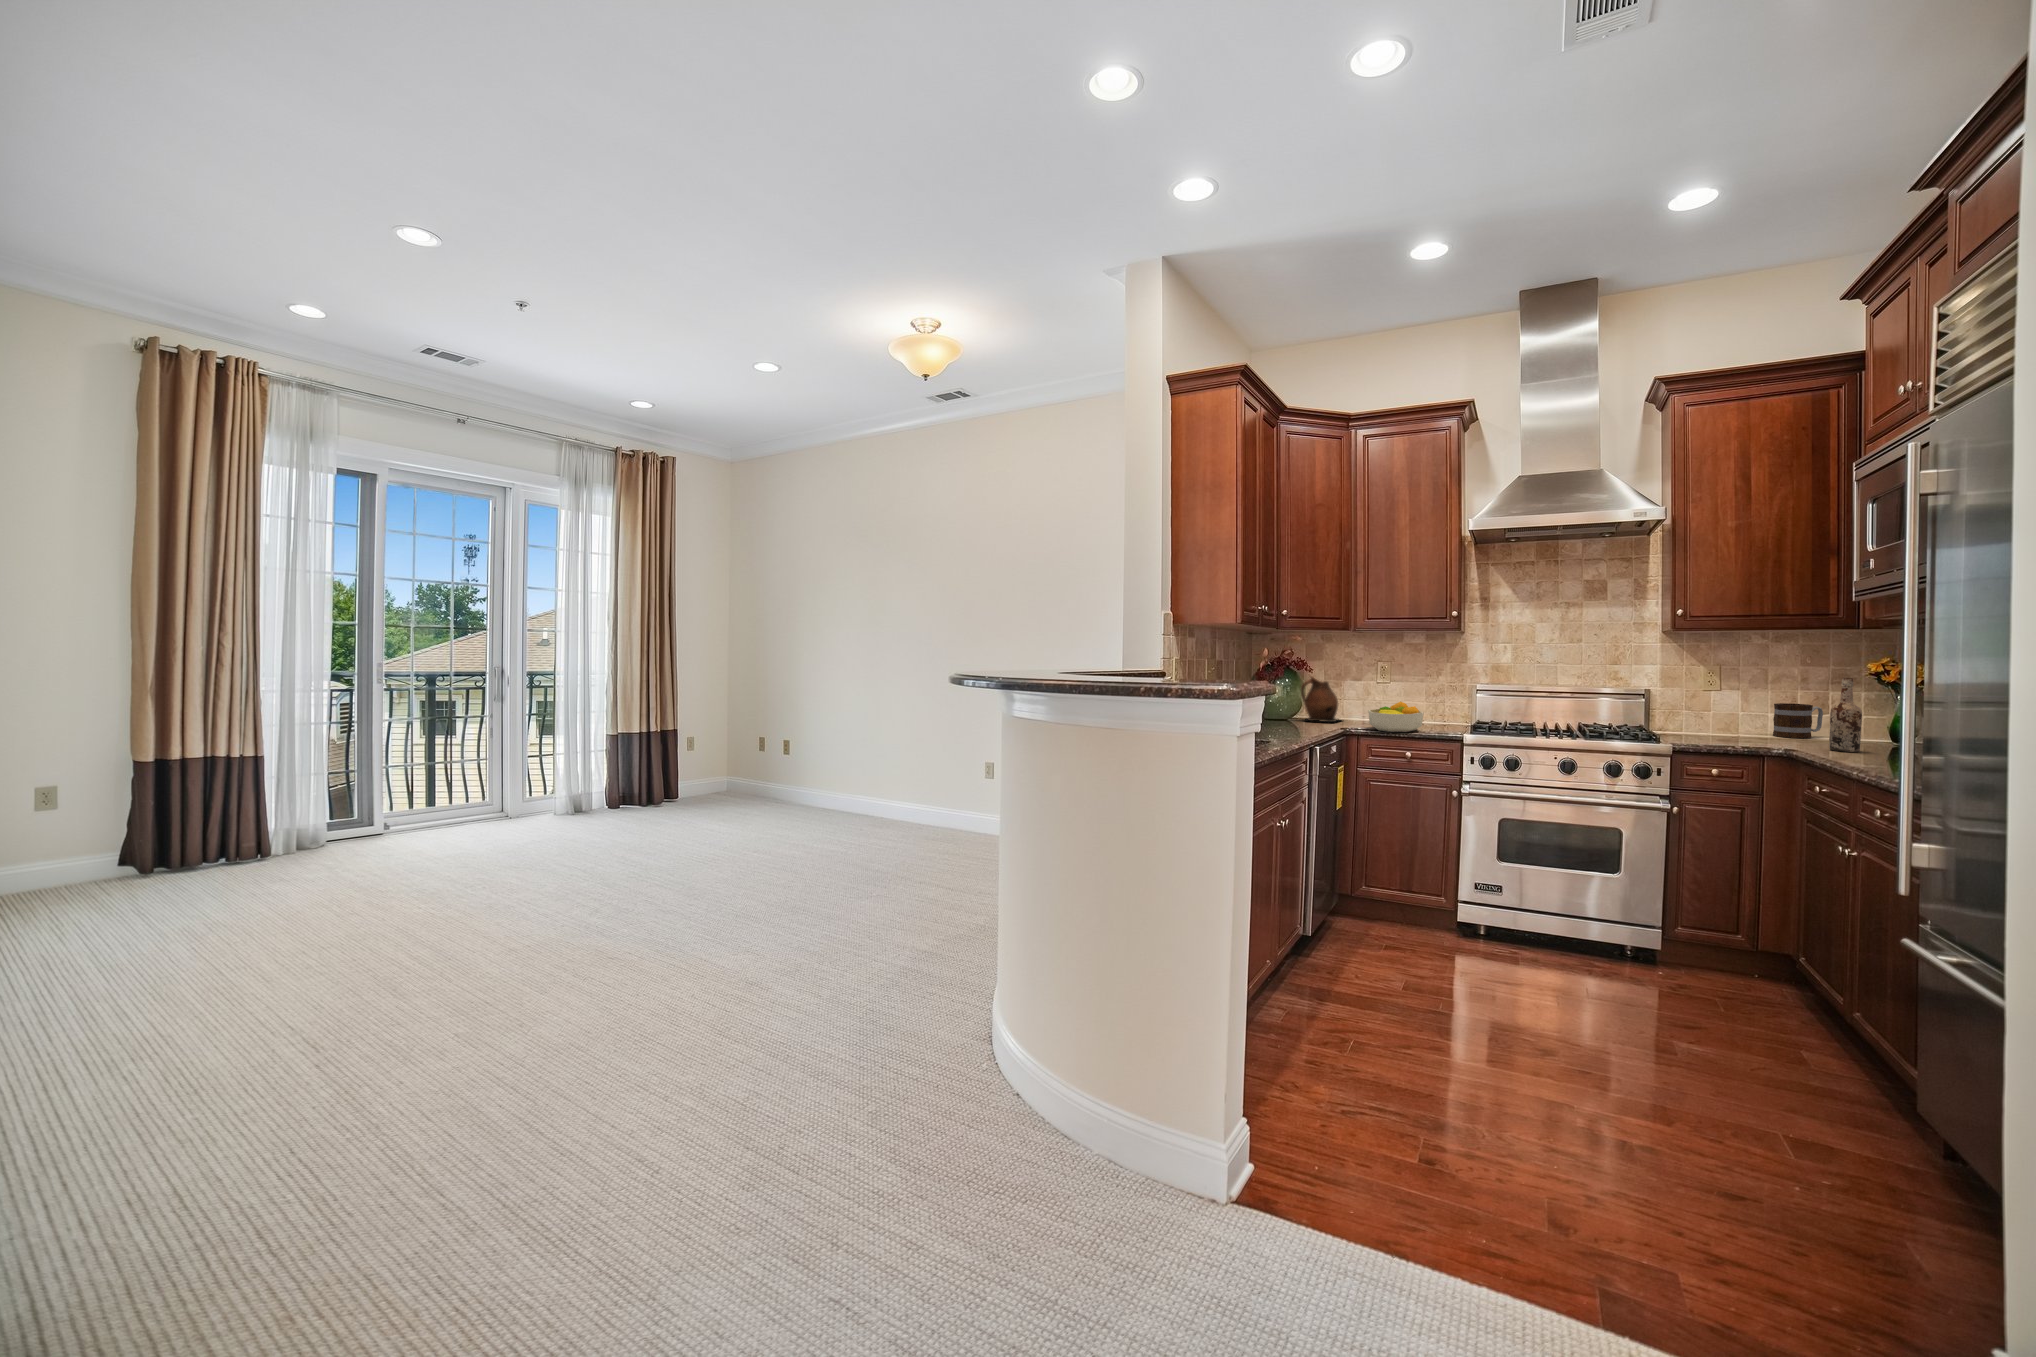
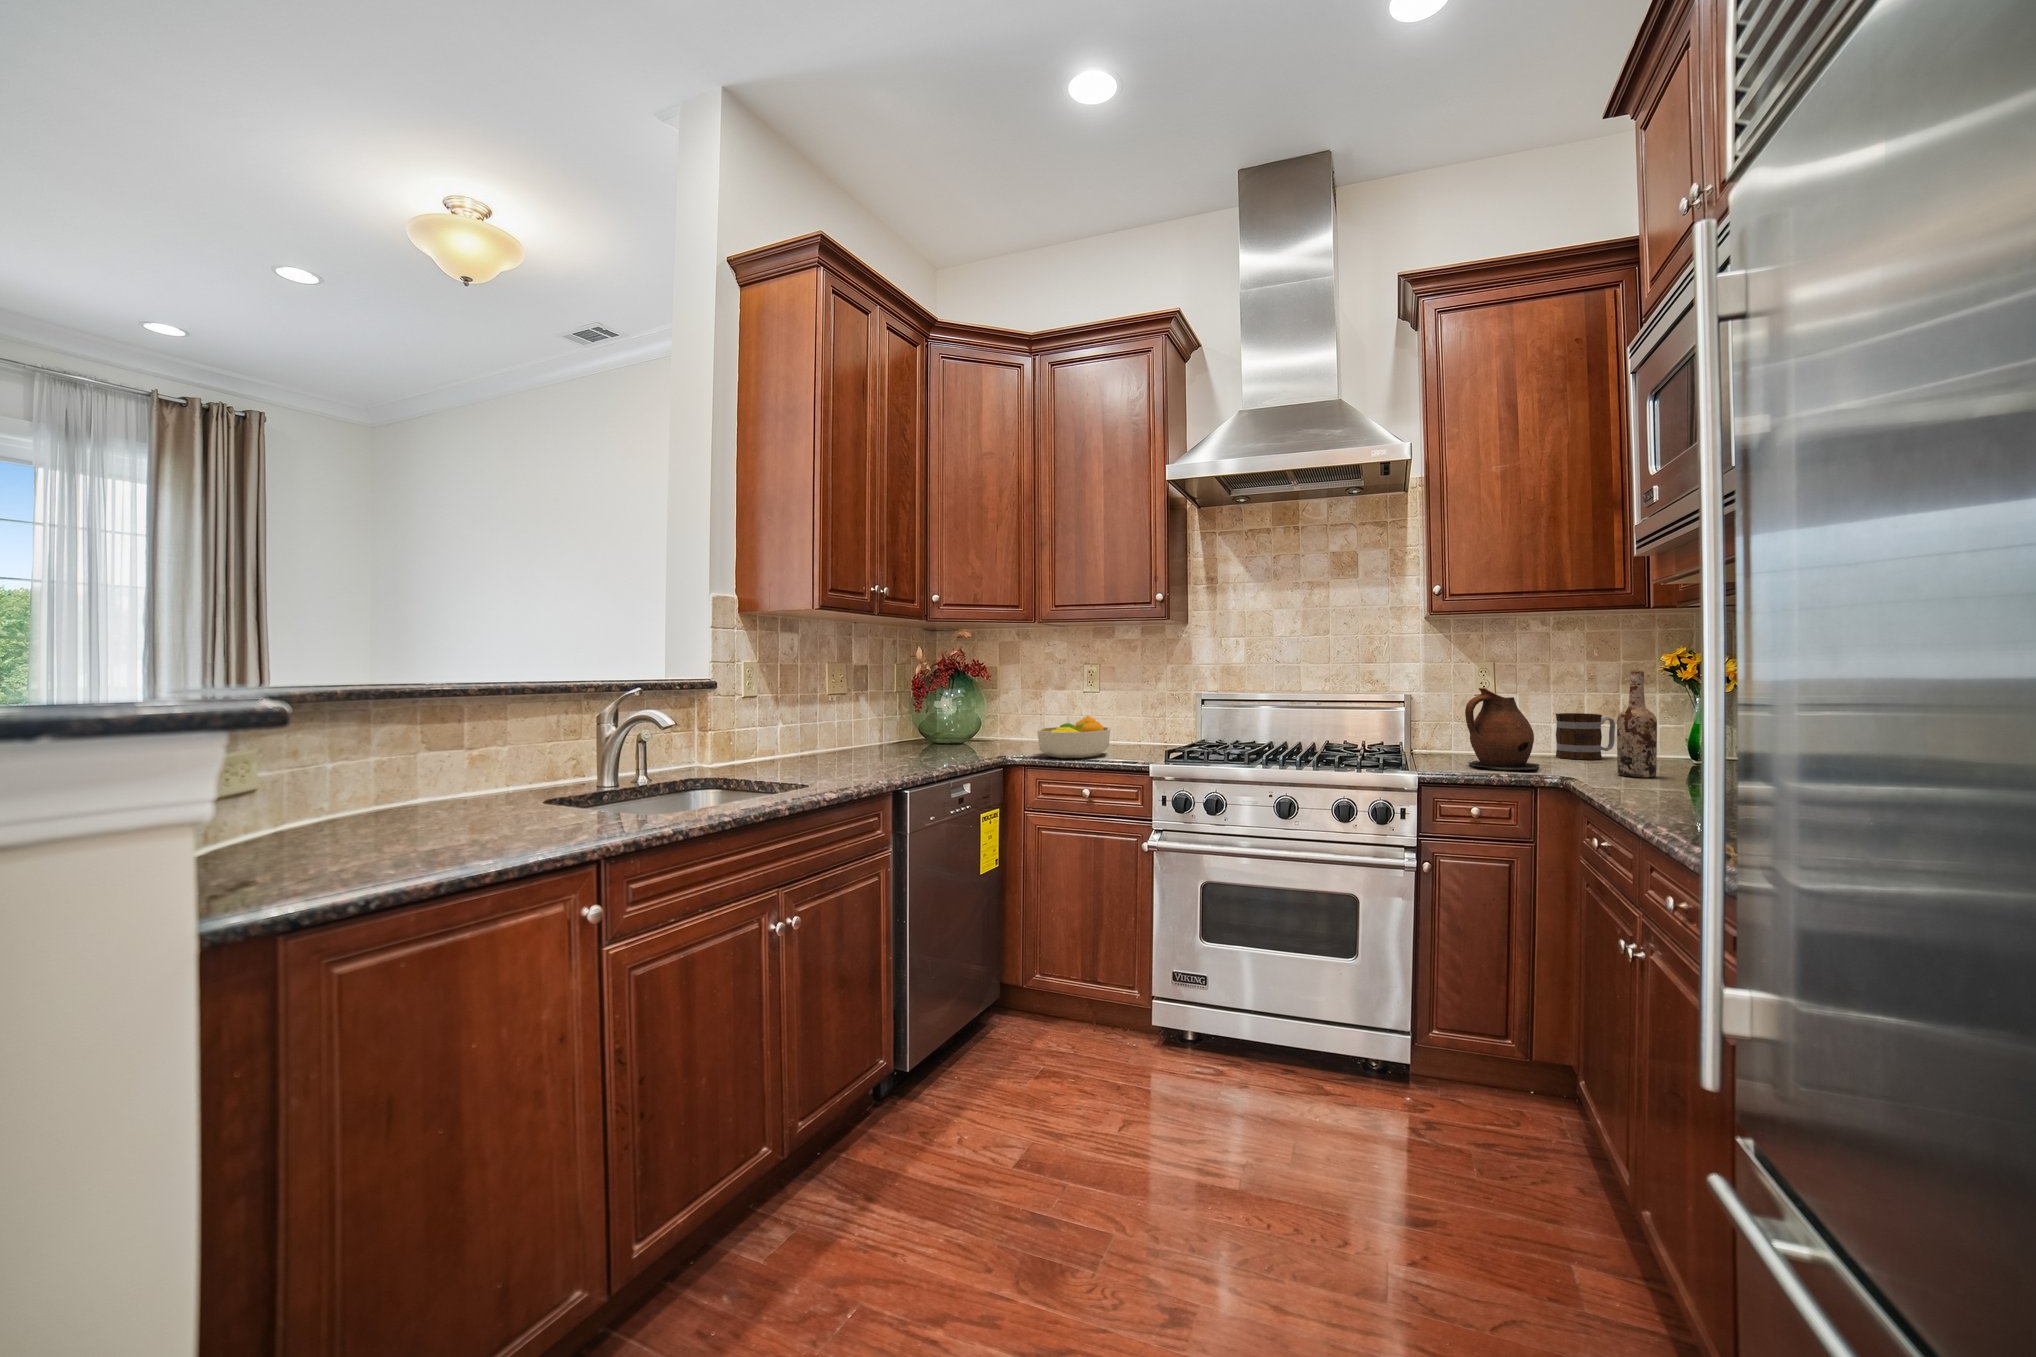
ceramic pitcher: present [1301,677,1339,722] -> present [1465,688,1539,771]

